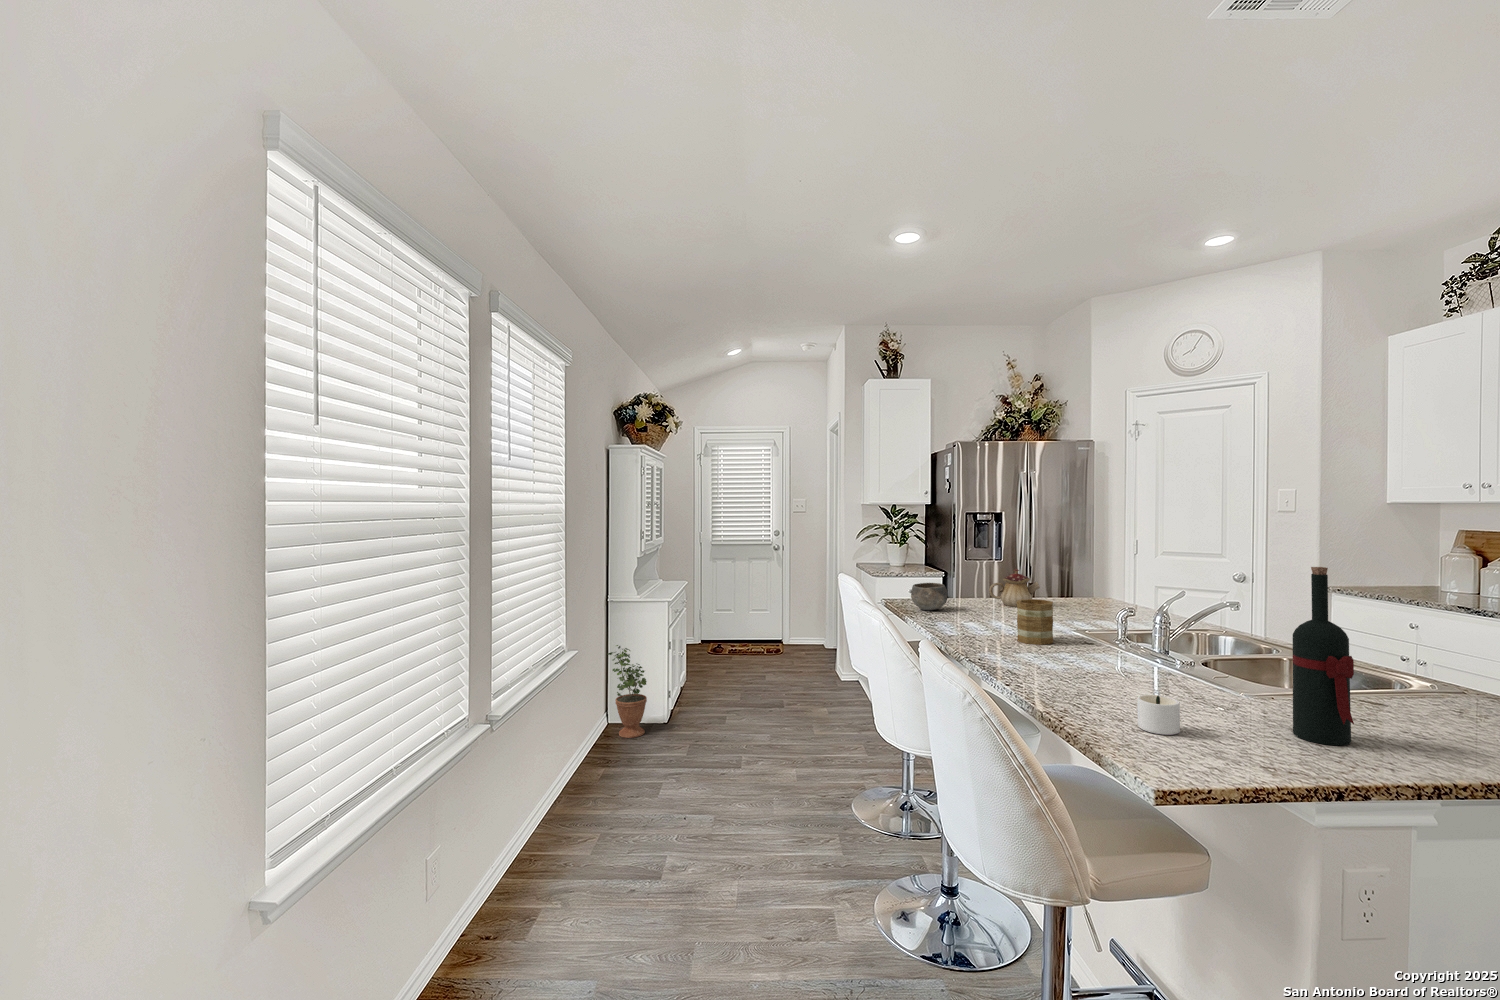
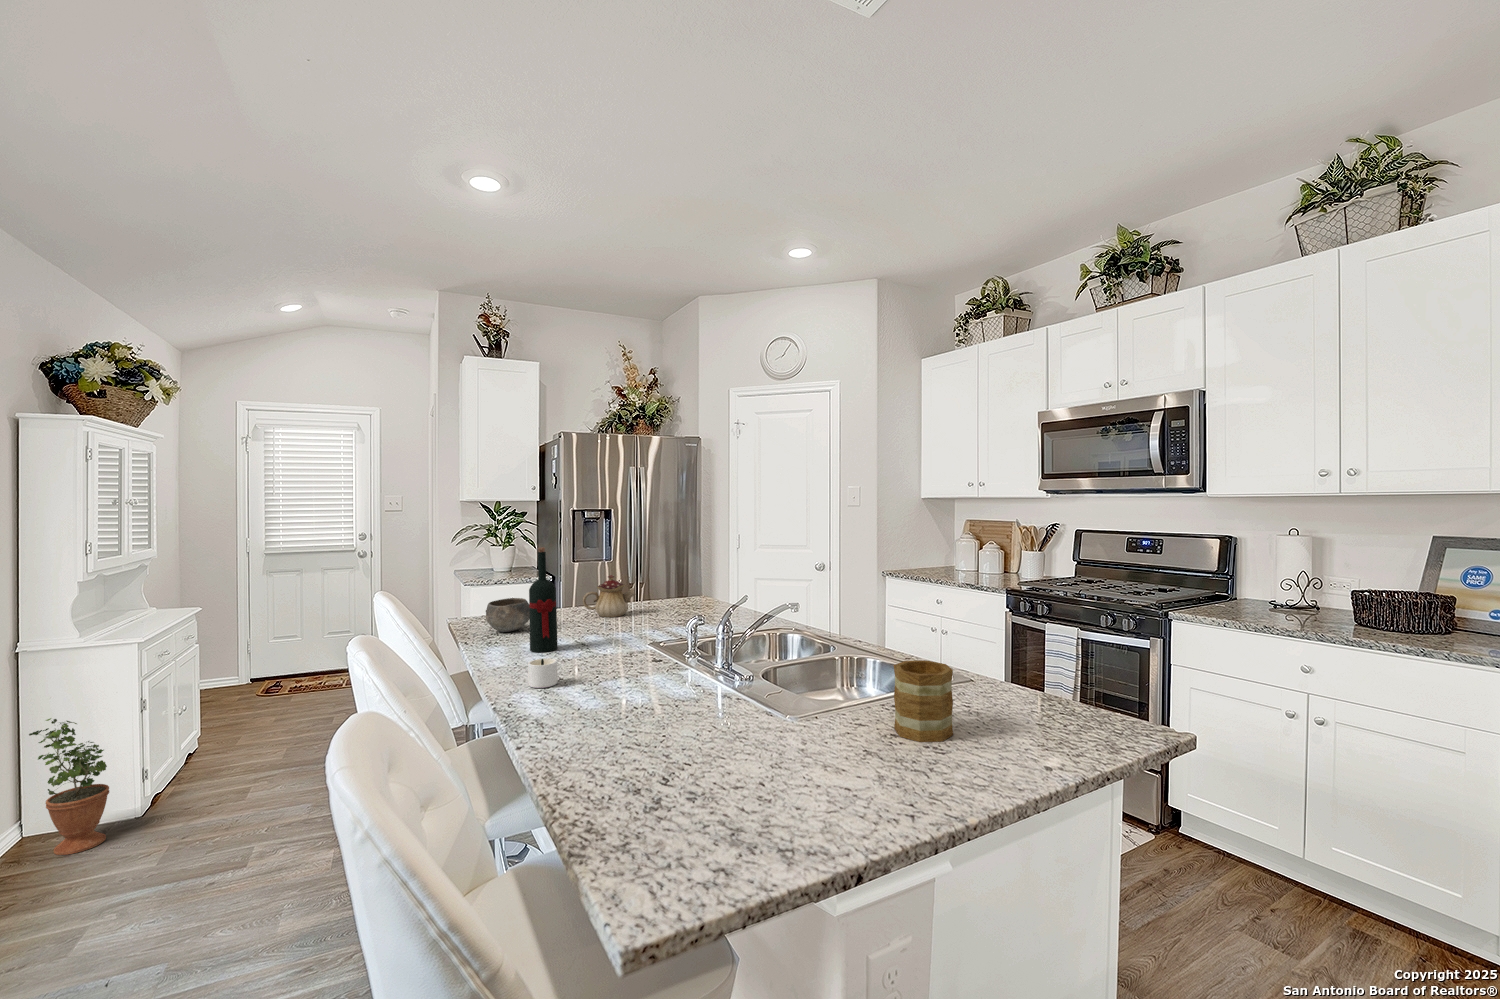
wine bottle: present [1293,567,1354,746] -> present [529,547,558,652]
mug: present [1017,599,1054,645] -> present [894,660,953,742]
candle: present [1137,695,1180,735] -> present [528,658,557,688]

